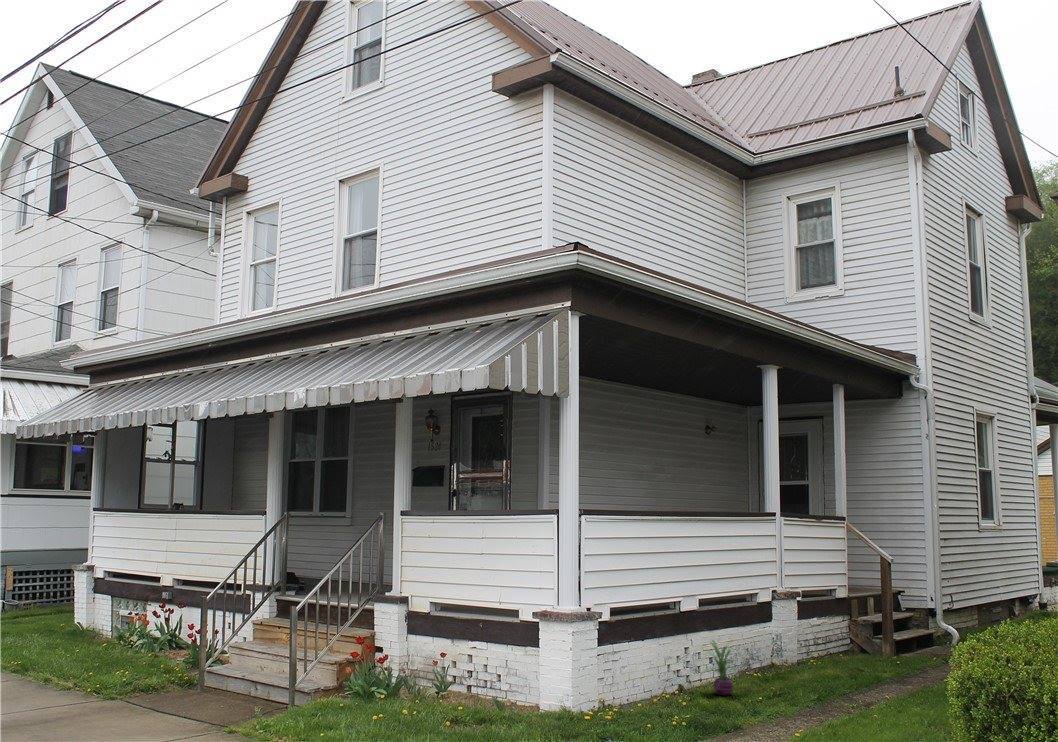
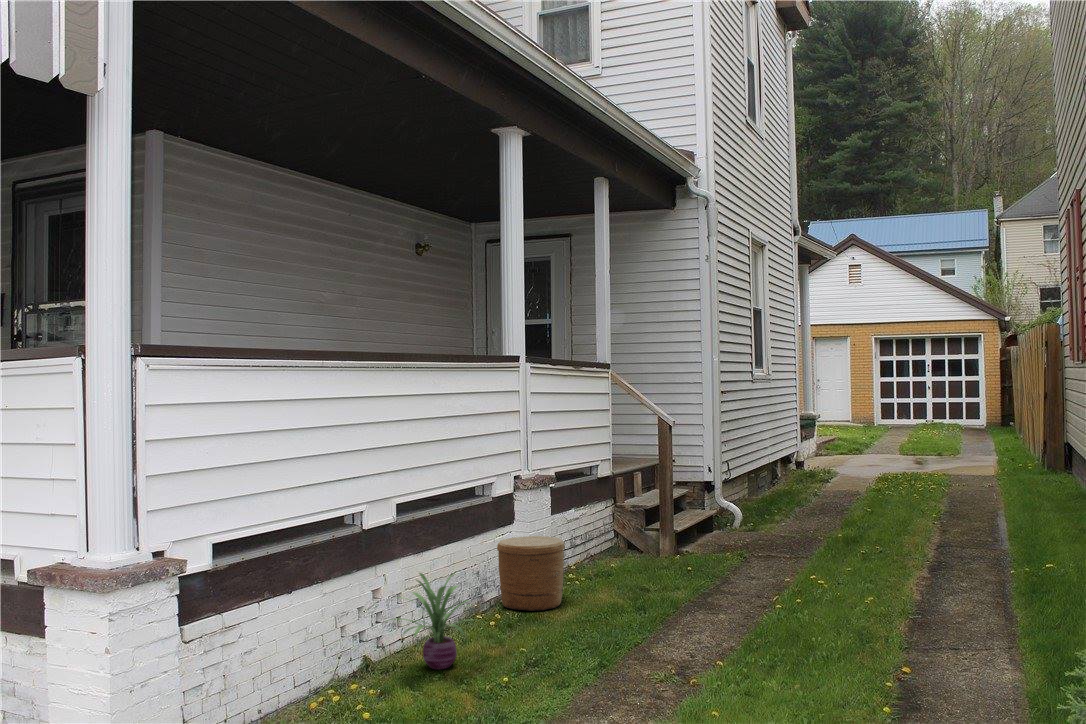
woven basket: none [759,631,804,677] -> present [497,536,565,611]

